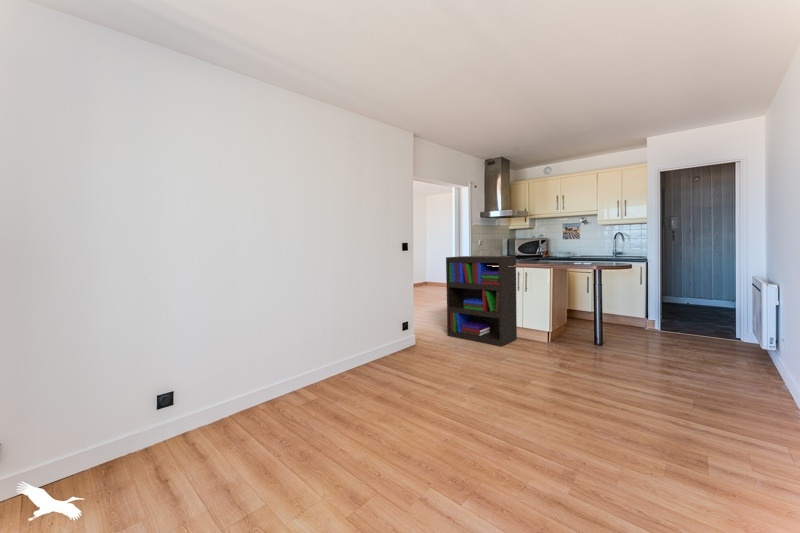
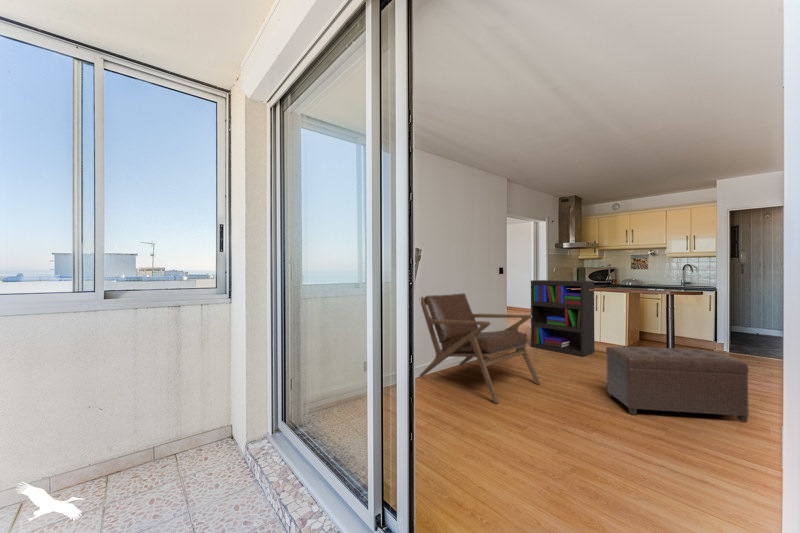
lounge chair: none [273,279,433,440] -> present [419,293,540,403]
ottoman: none [509,345,681,445] -> present [606,347,749,422]

